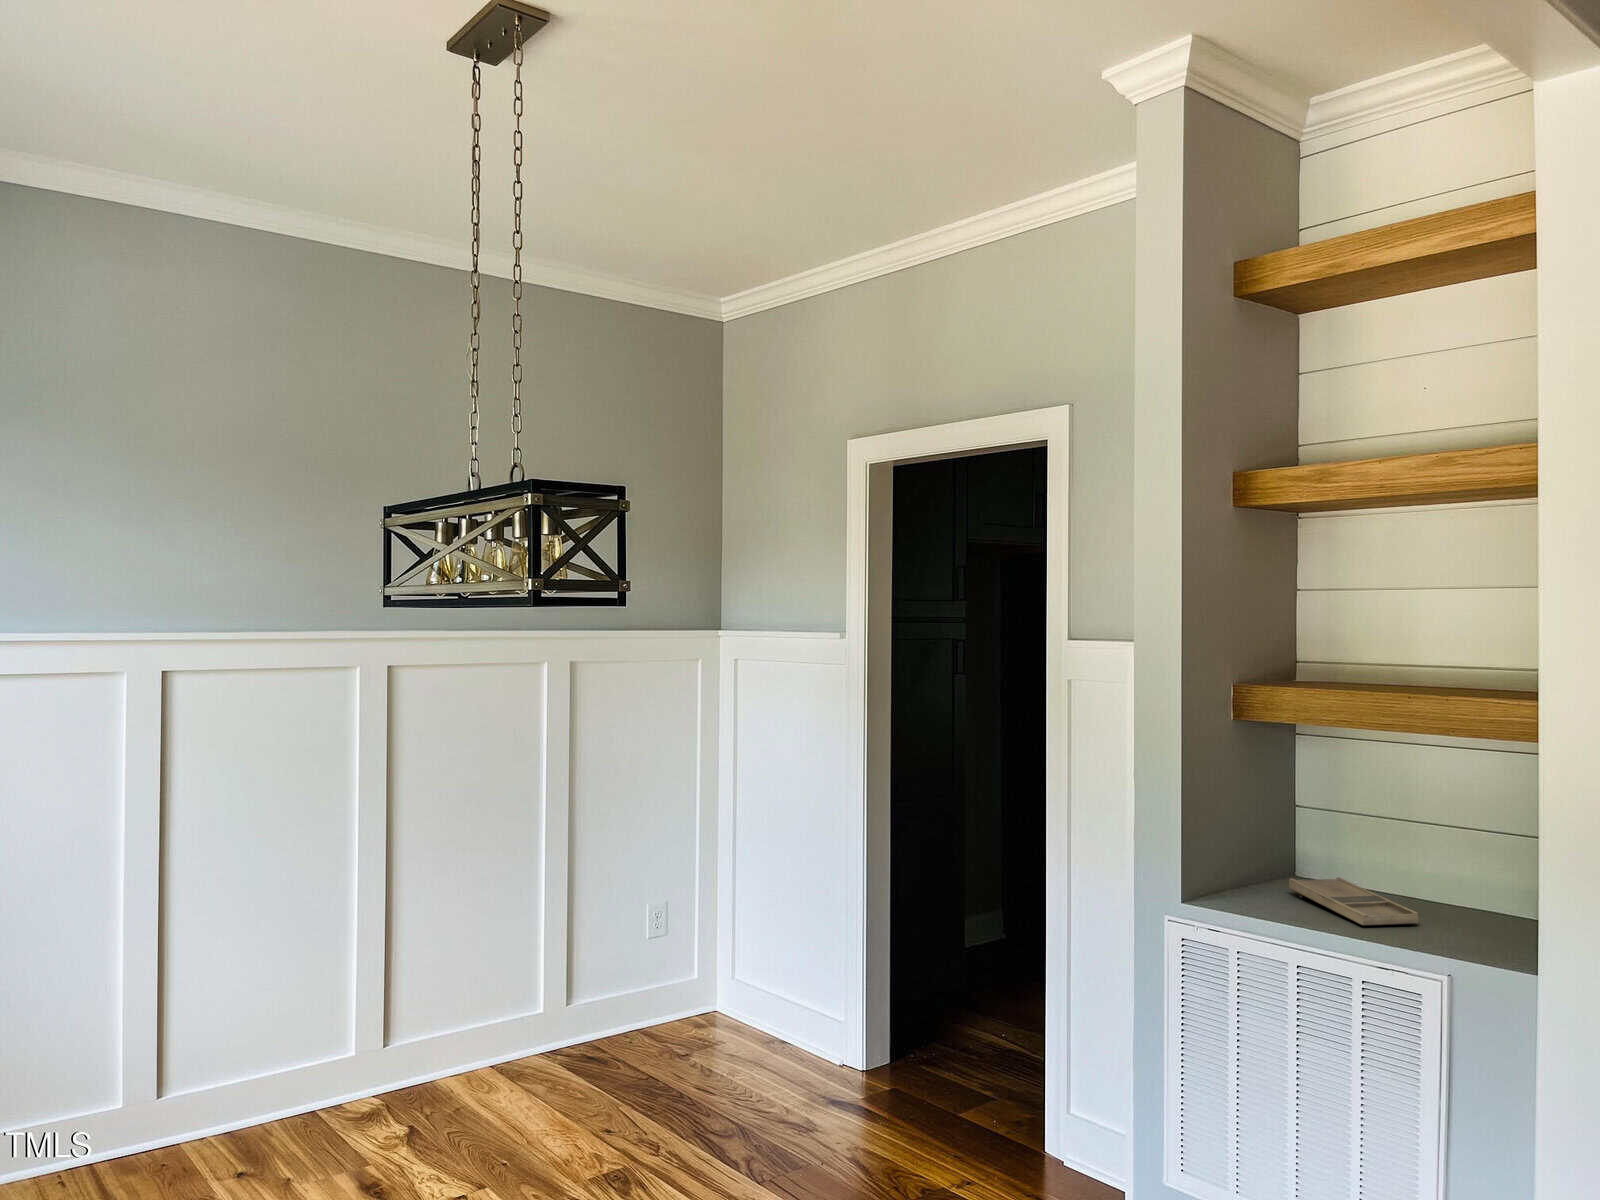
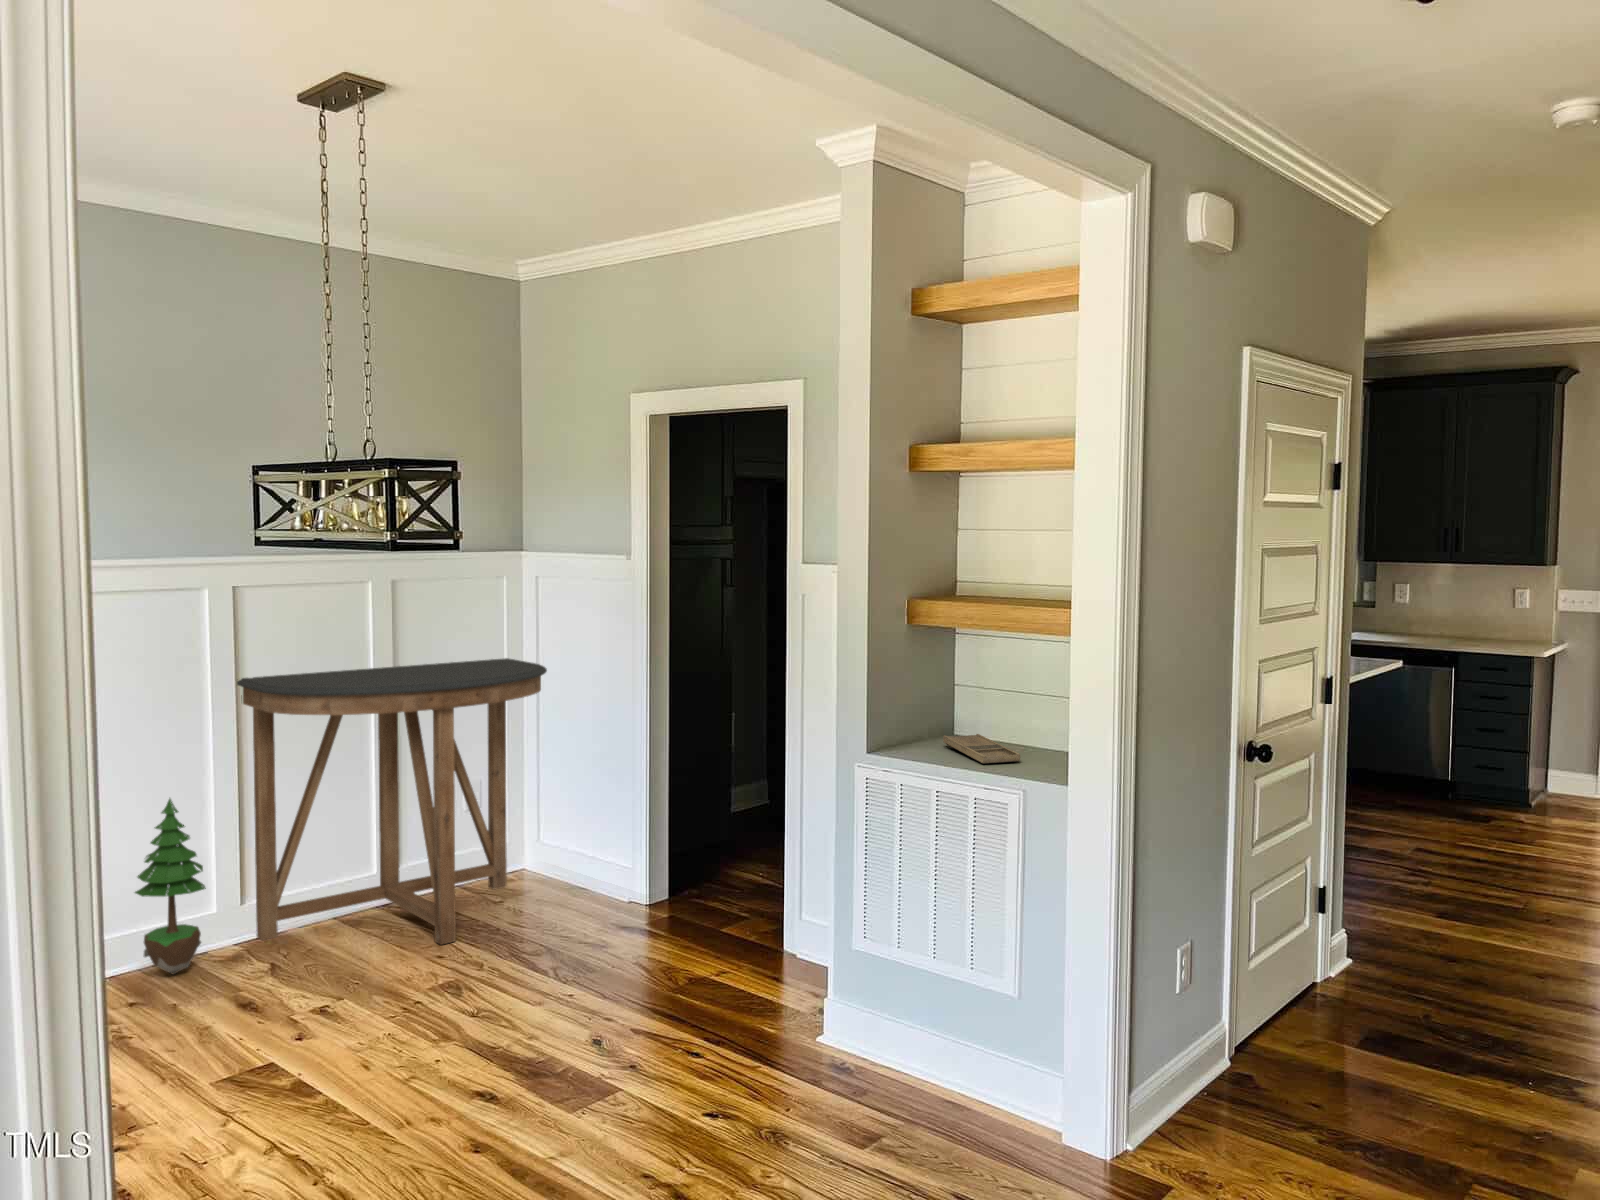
console table: none [383,755,746,1113] -> present [237,658,547,945]
potted tree: none [253,915,336,1135] -> present [135,799,206,974]

